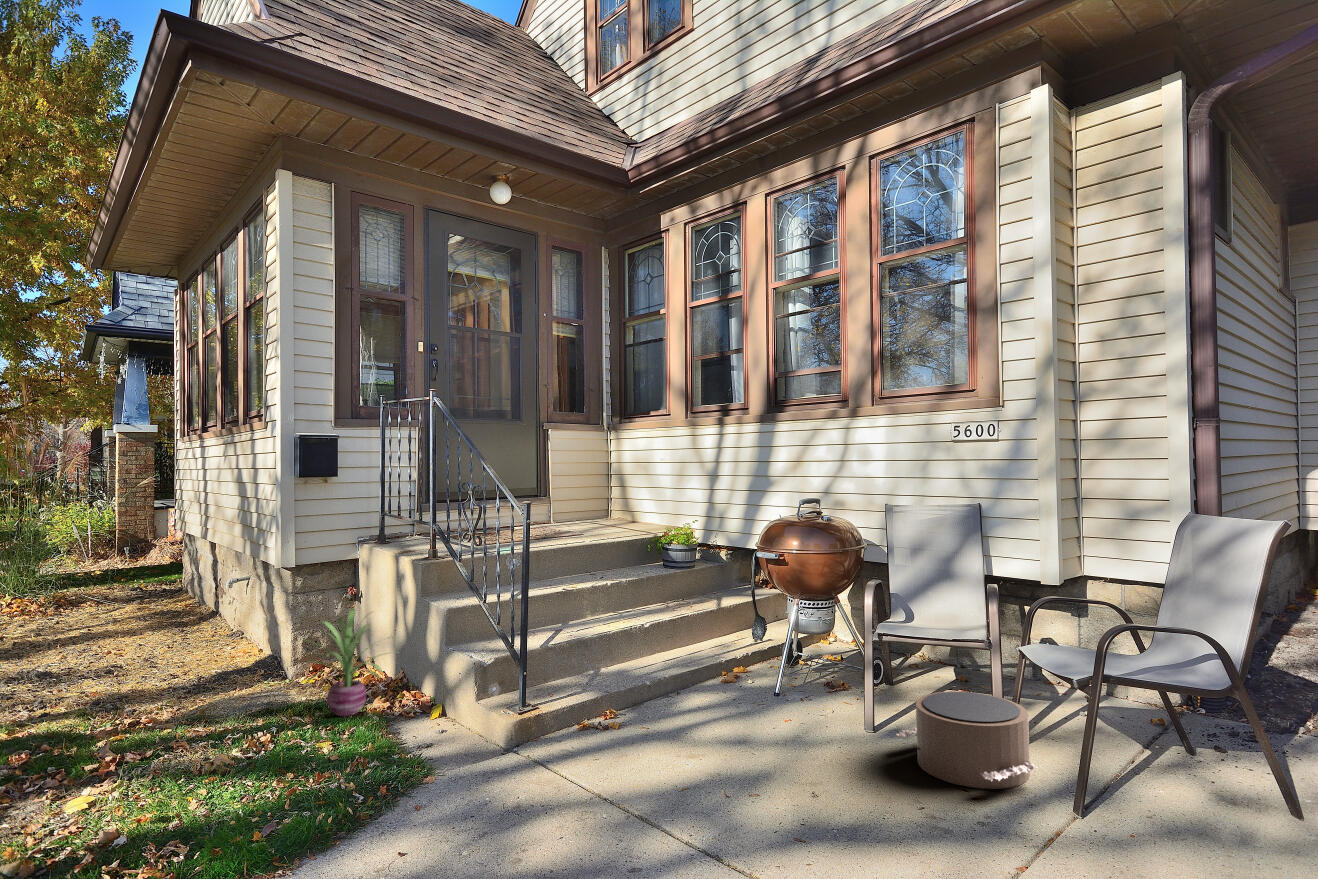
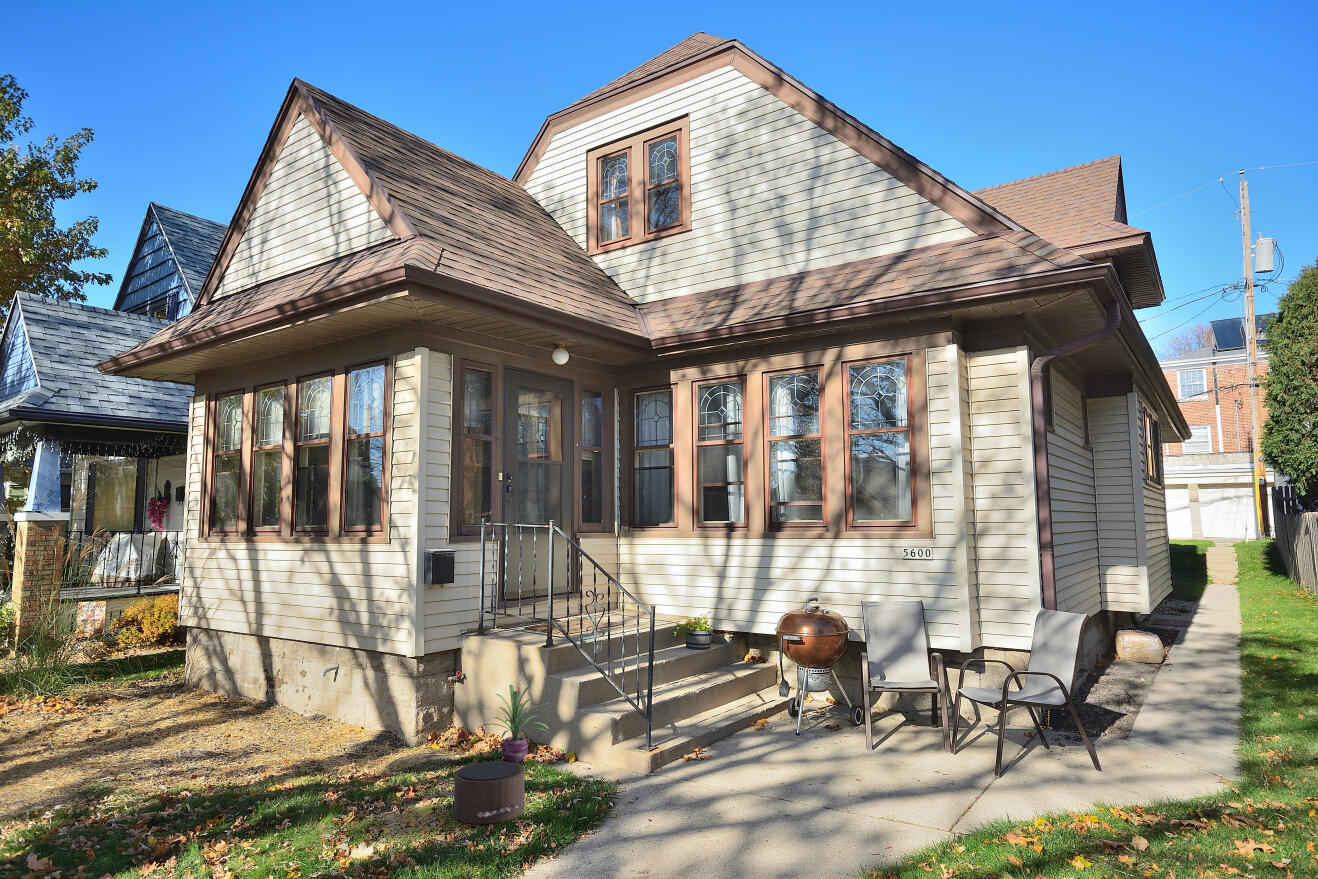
pouf: present [896,692,1039,789] -> present [448,761,525,824]

